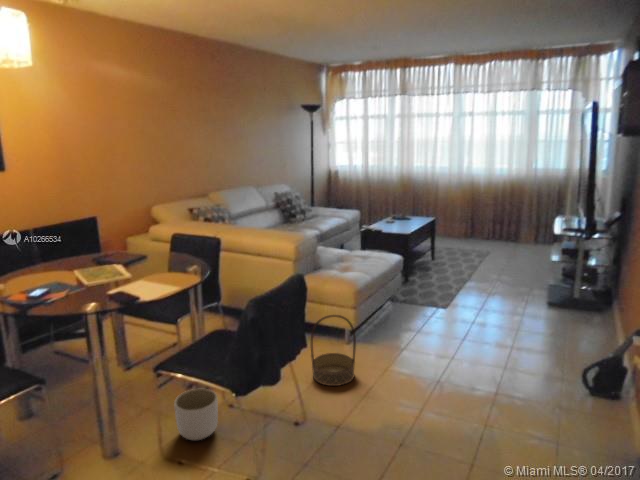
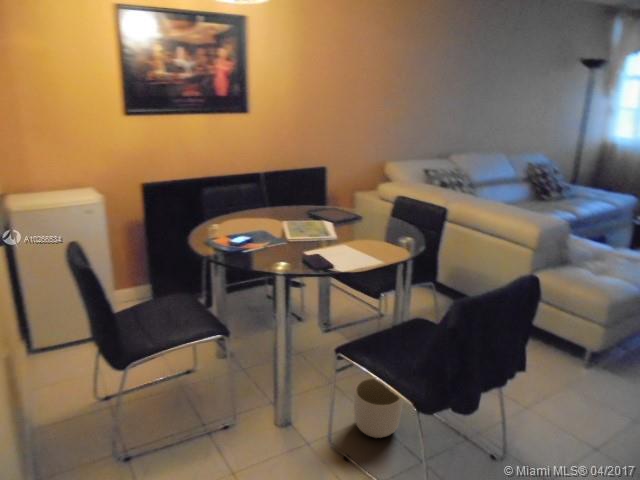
basket: present [311,315,356,386] -> none [531,332,603,426]

